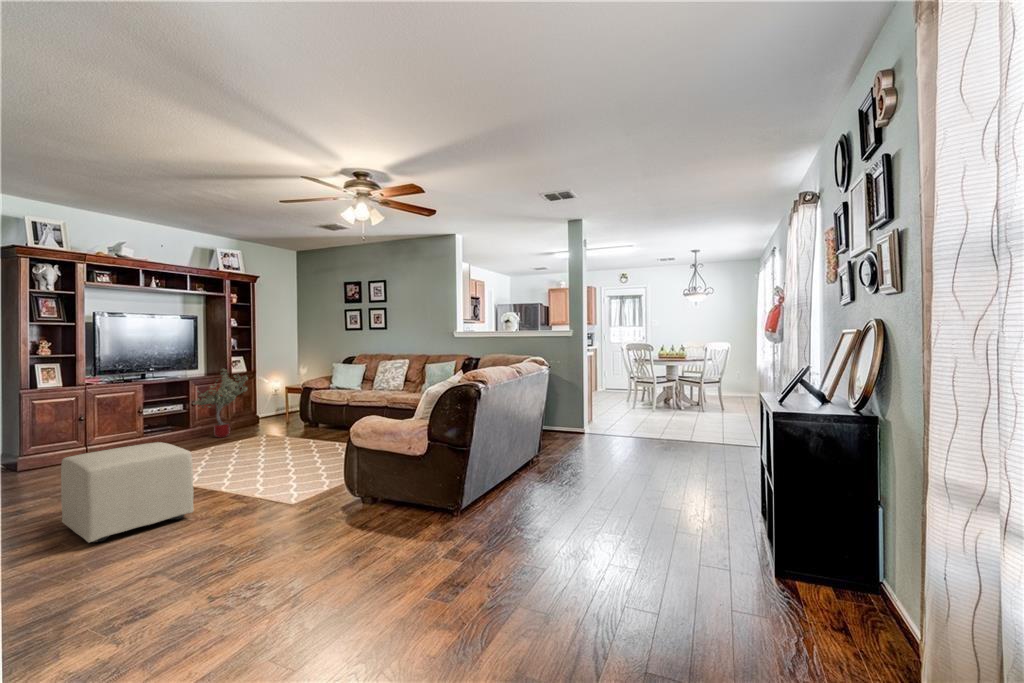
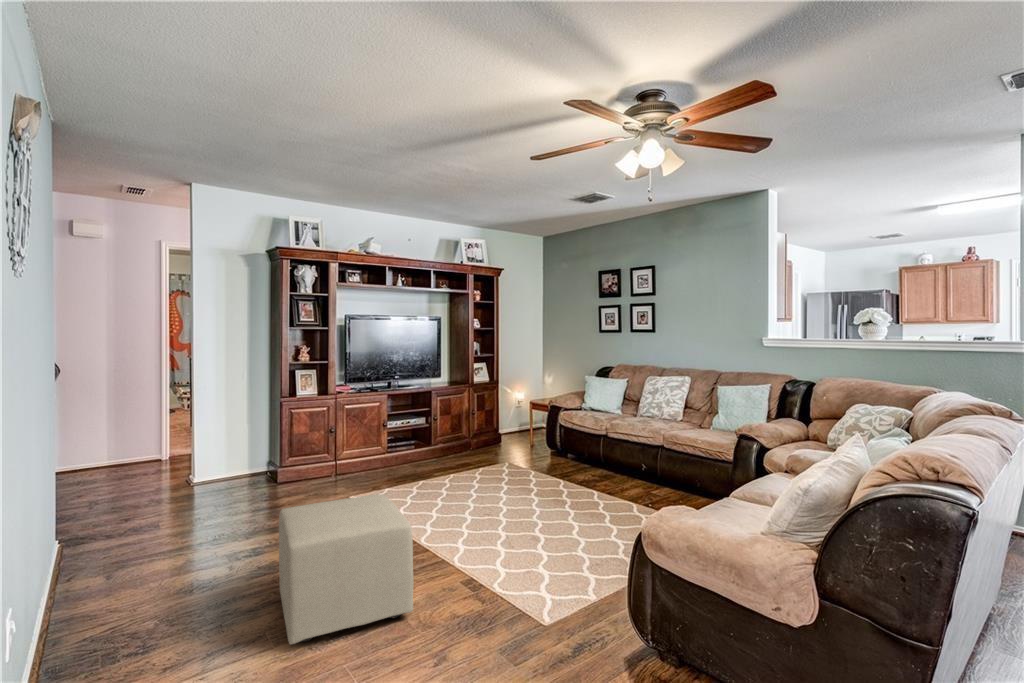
potted tree: present [193,368,248,438] -> none [432,379,490,462]

